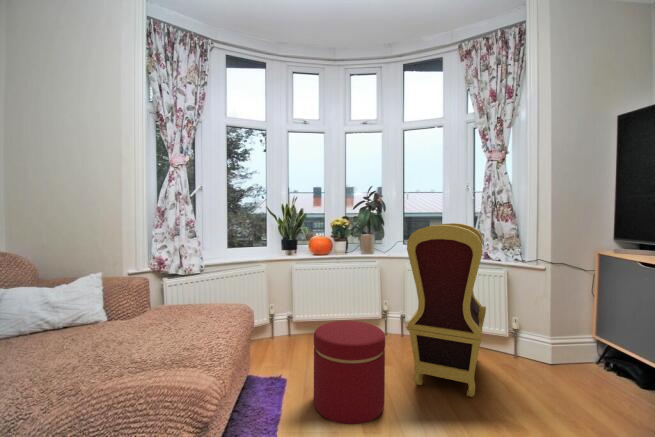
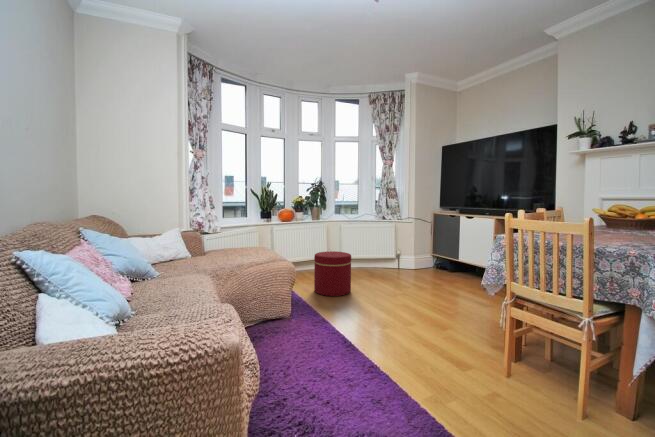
armchair: present [406,223,486,397] -> none [353,199,392,283]

